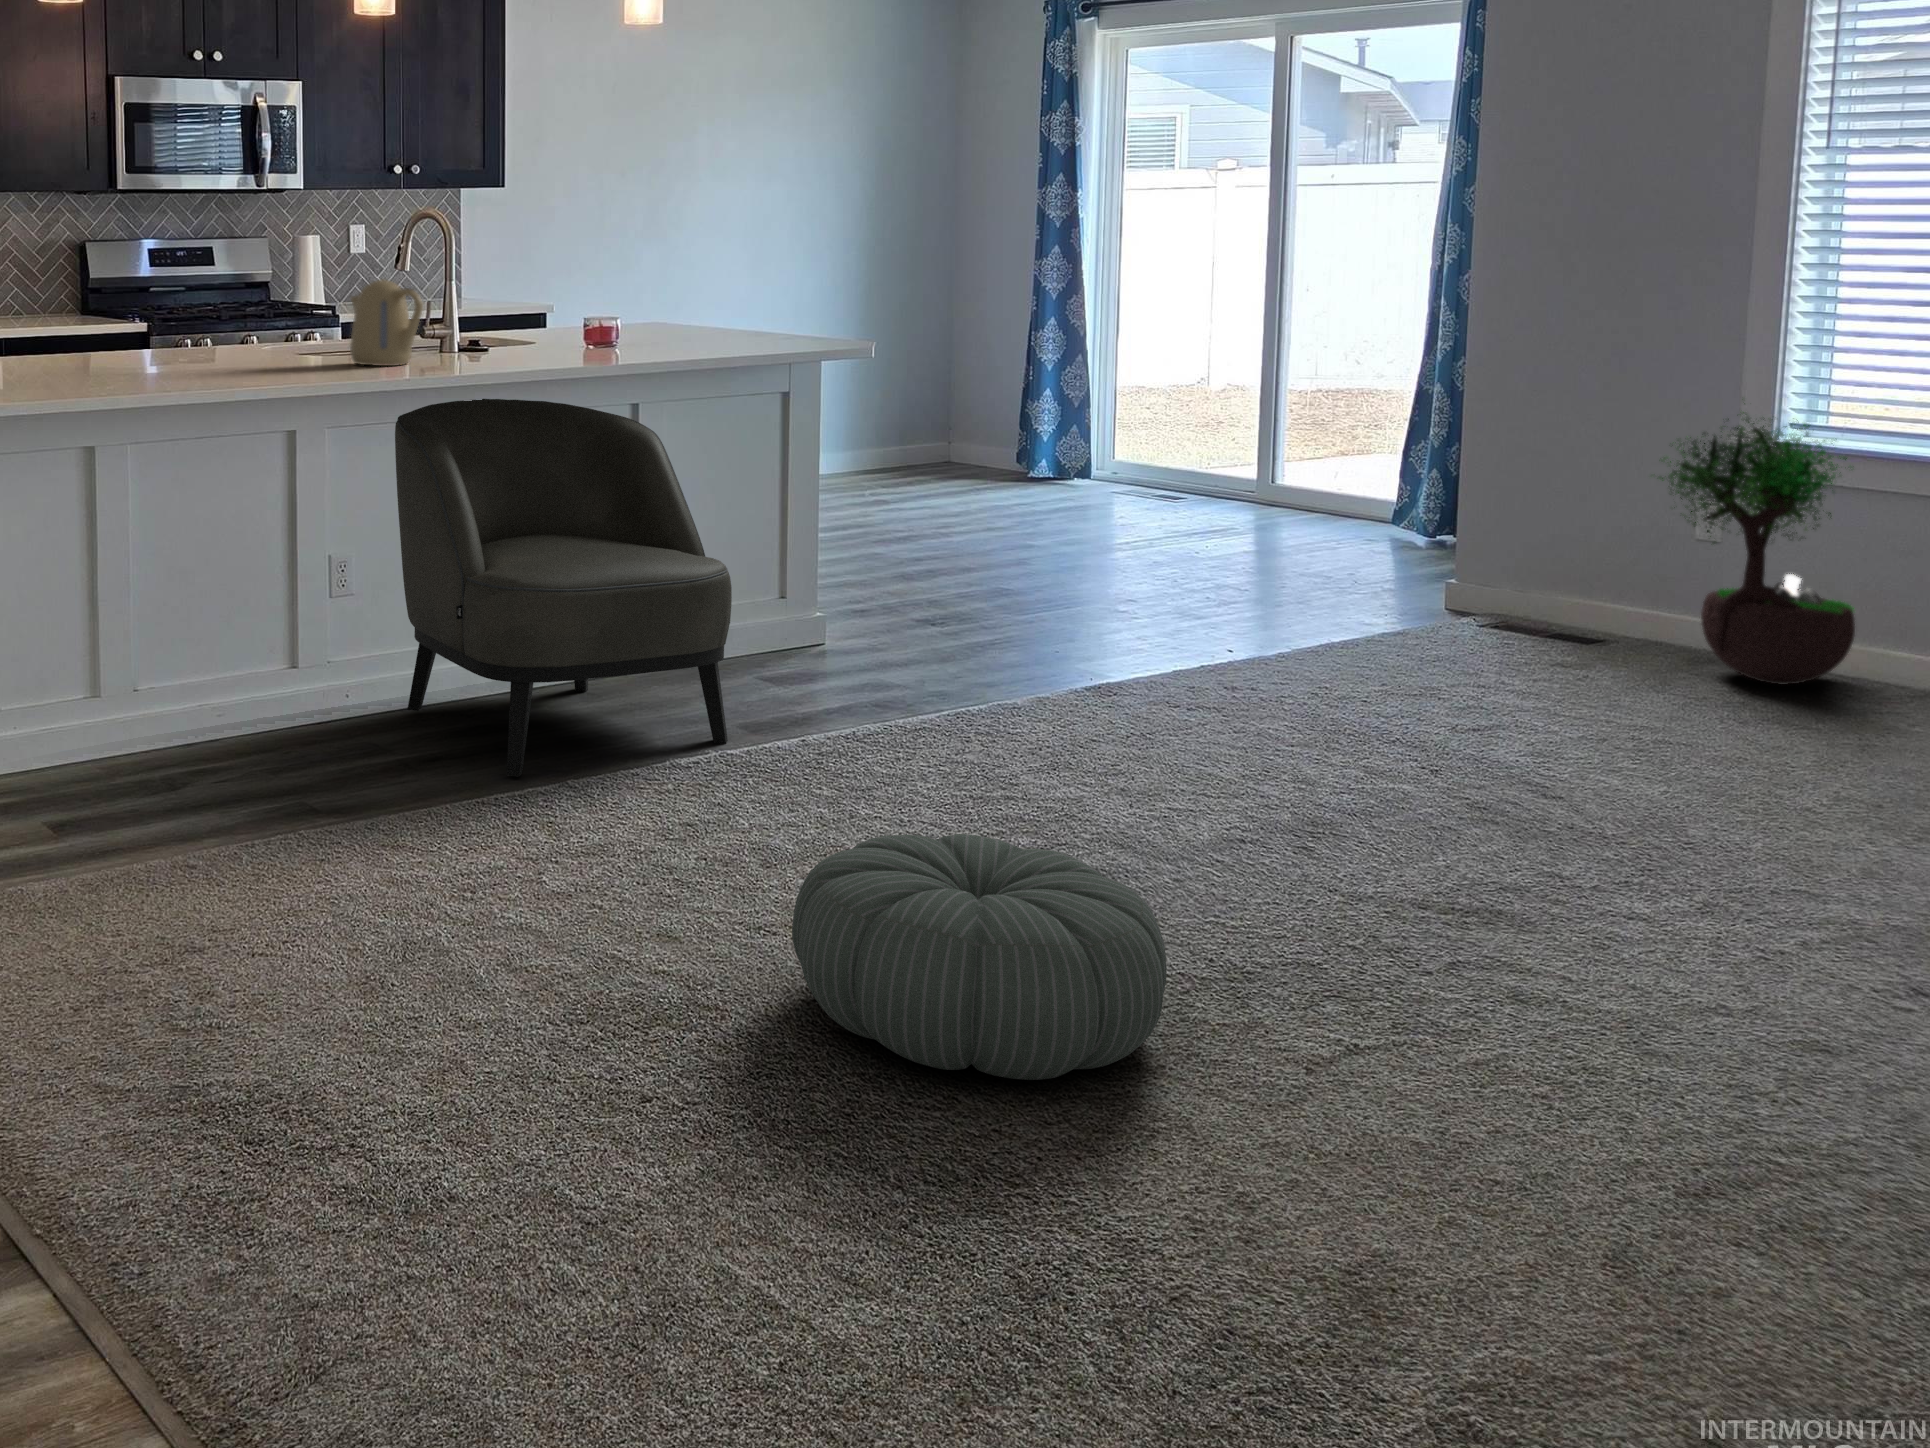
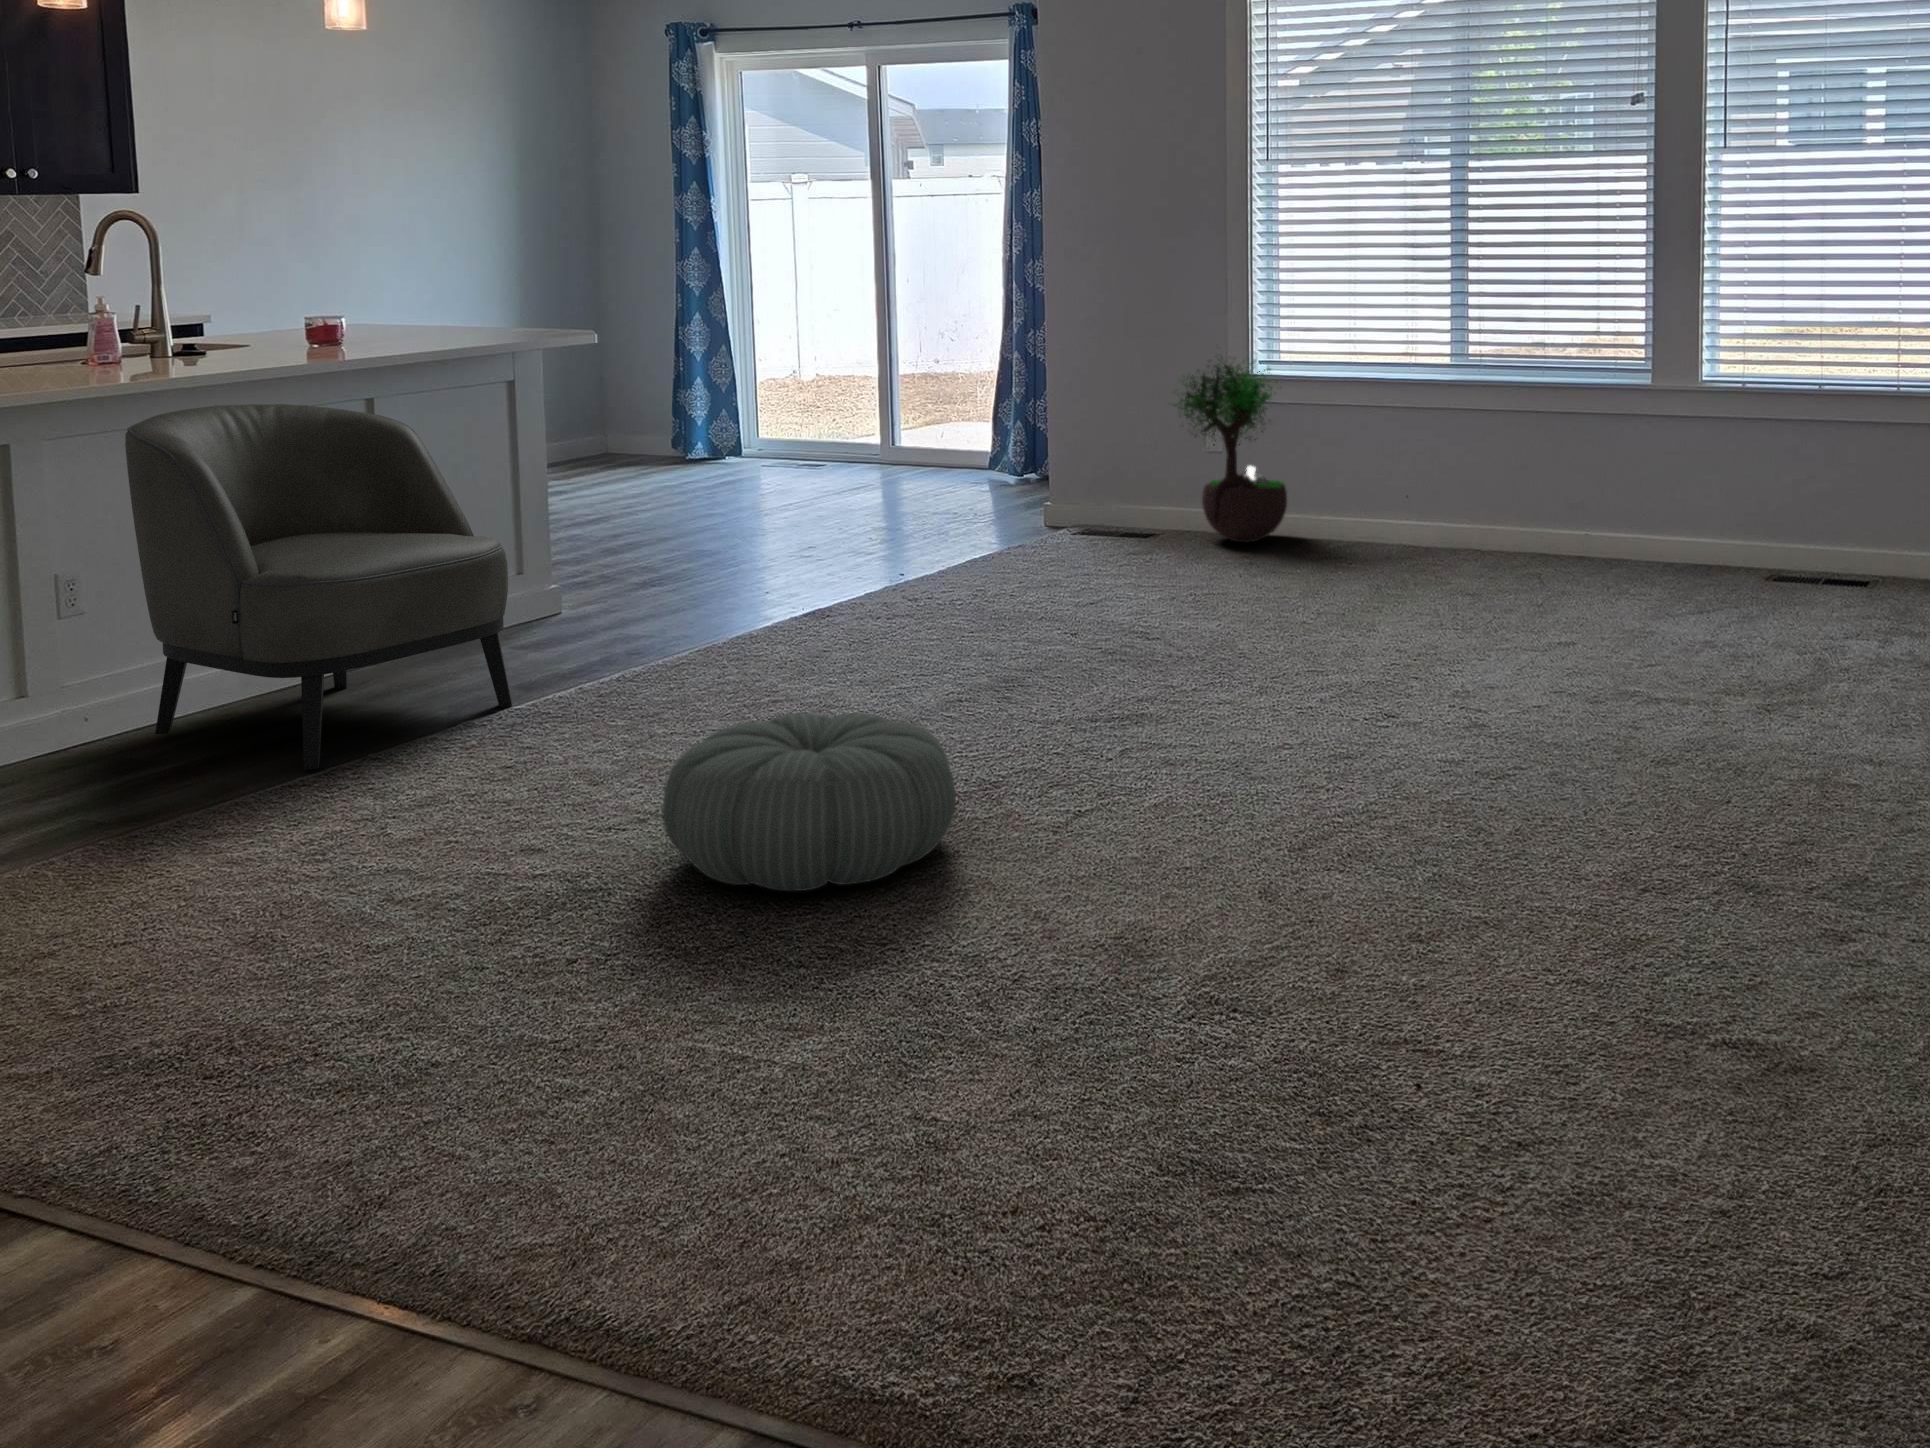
kettle: present [350,279,423,366] -> none [45,286,143,377]

